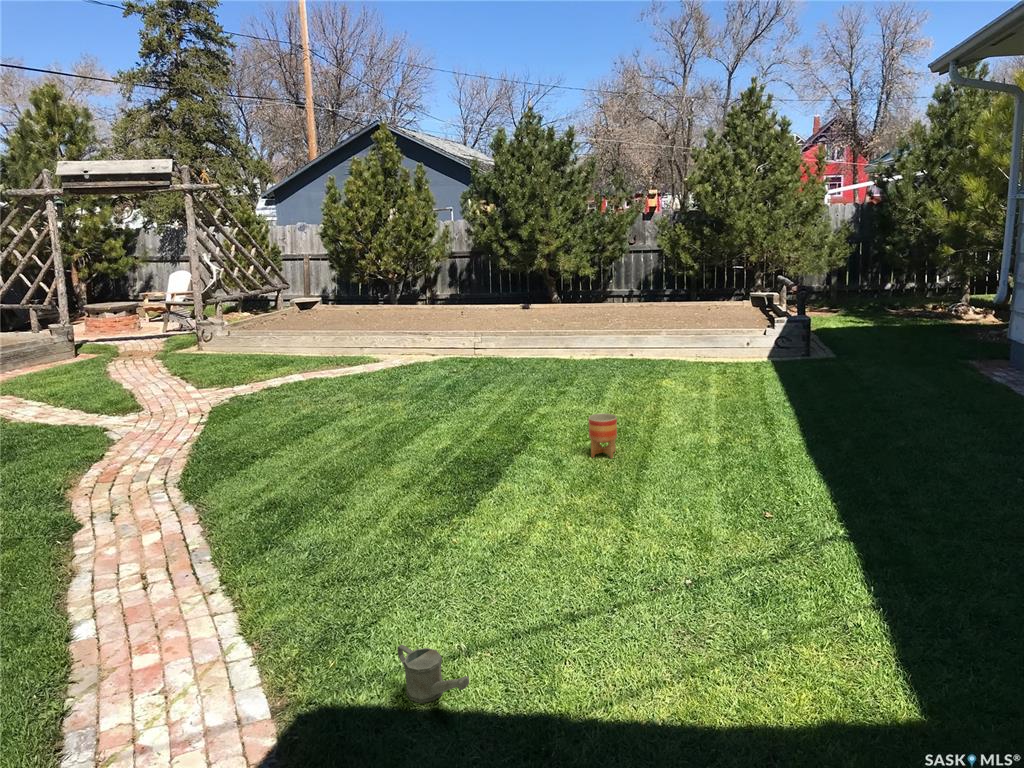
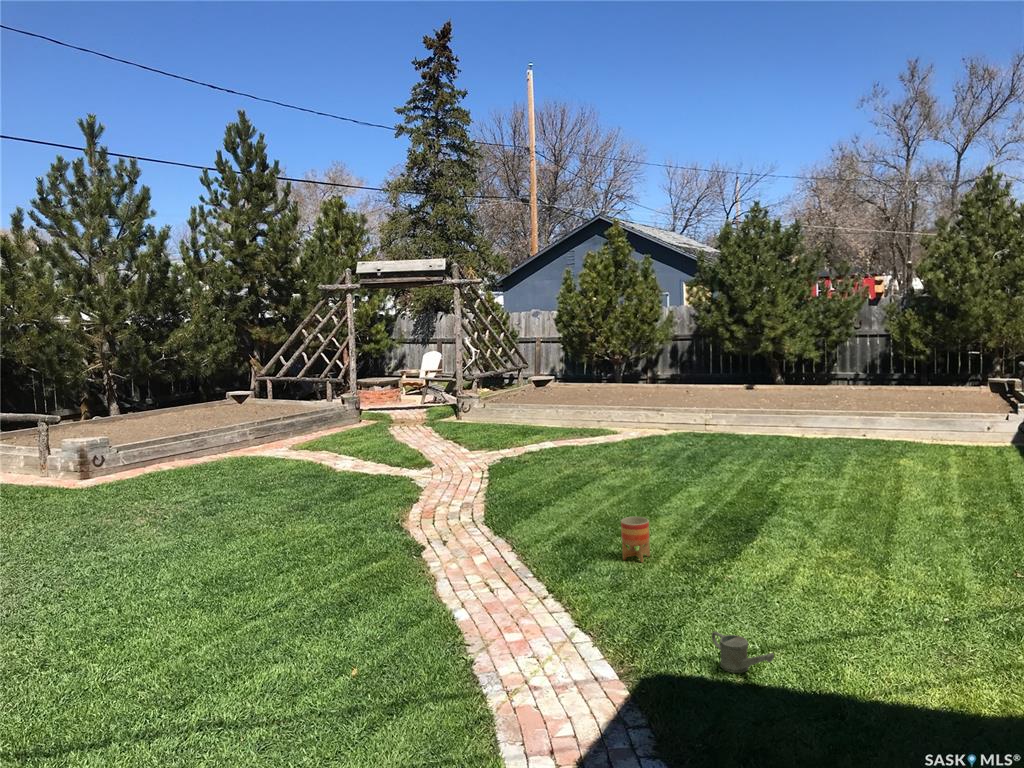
planter: present [588,413,617,458] -> present [621,516,650,562]

